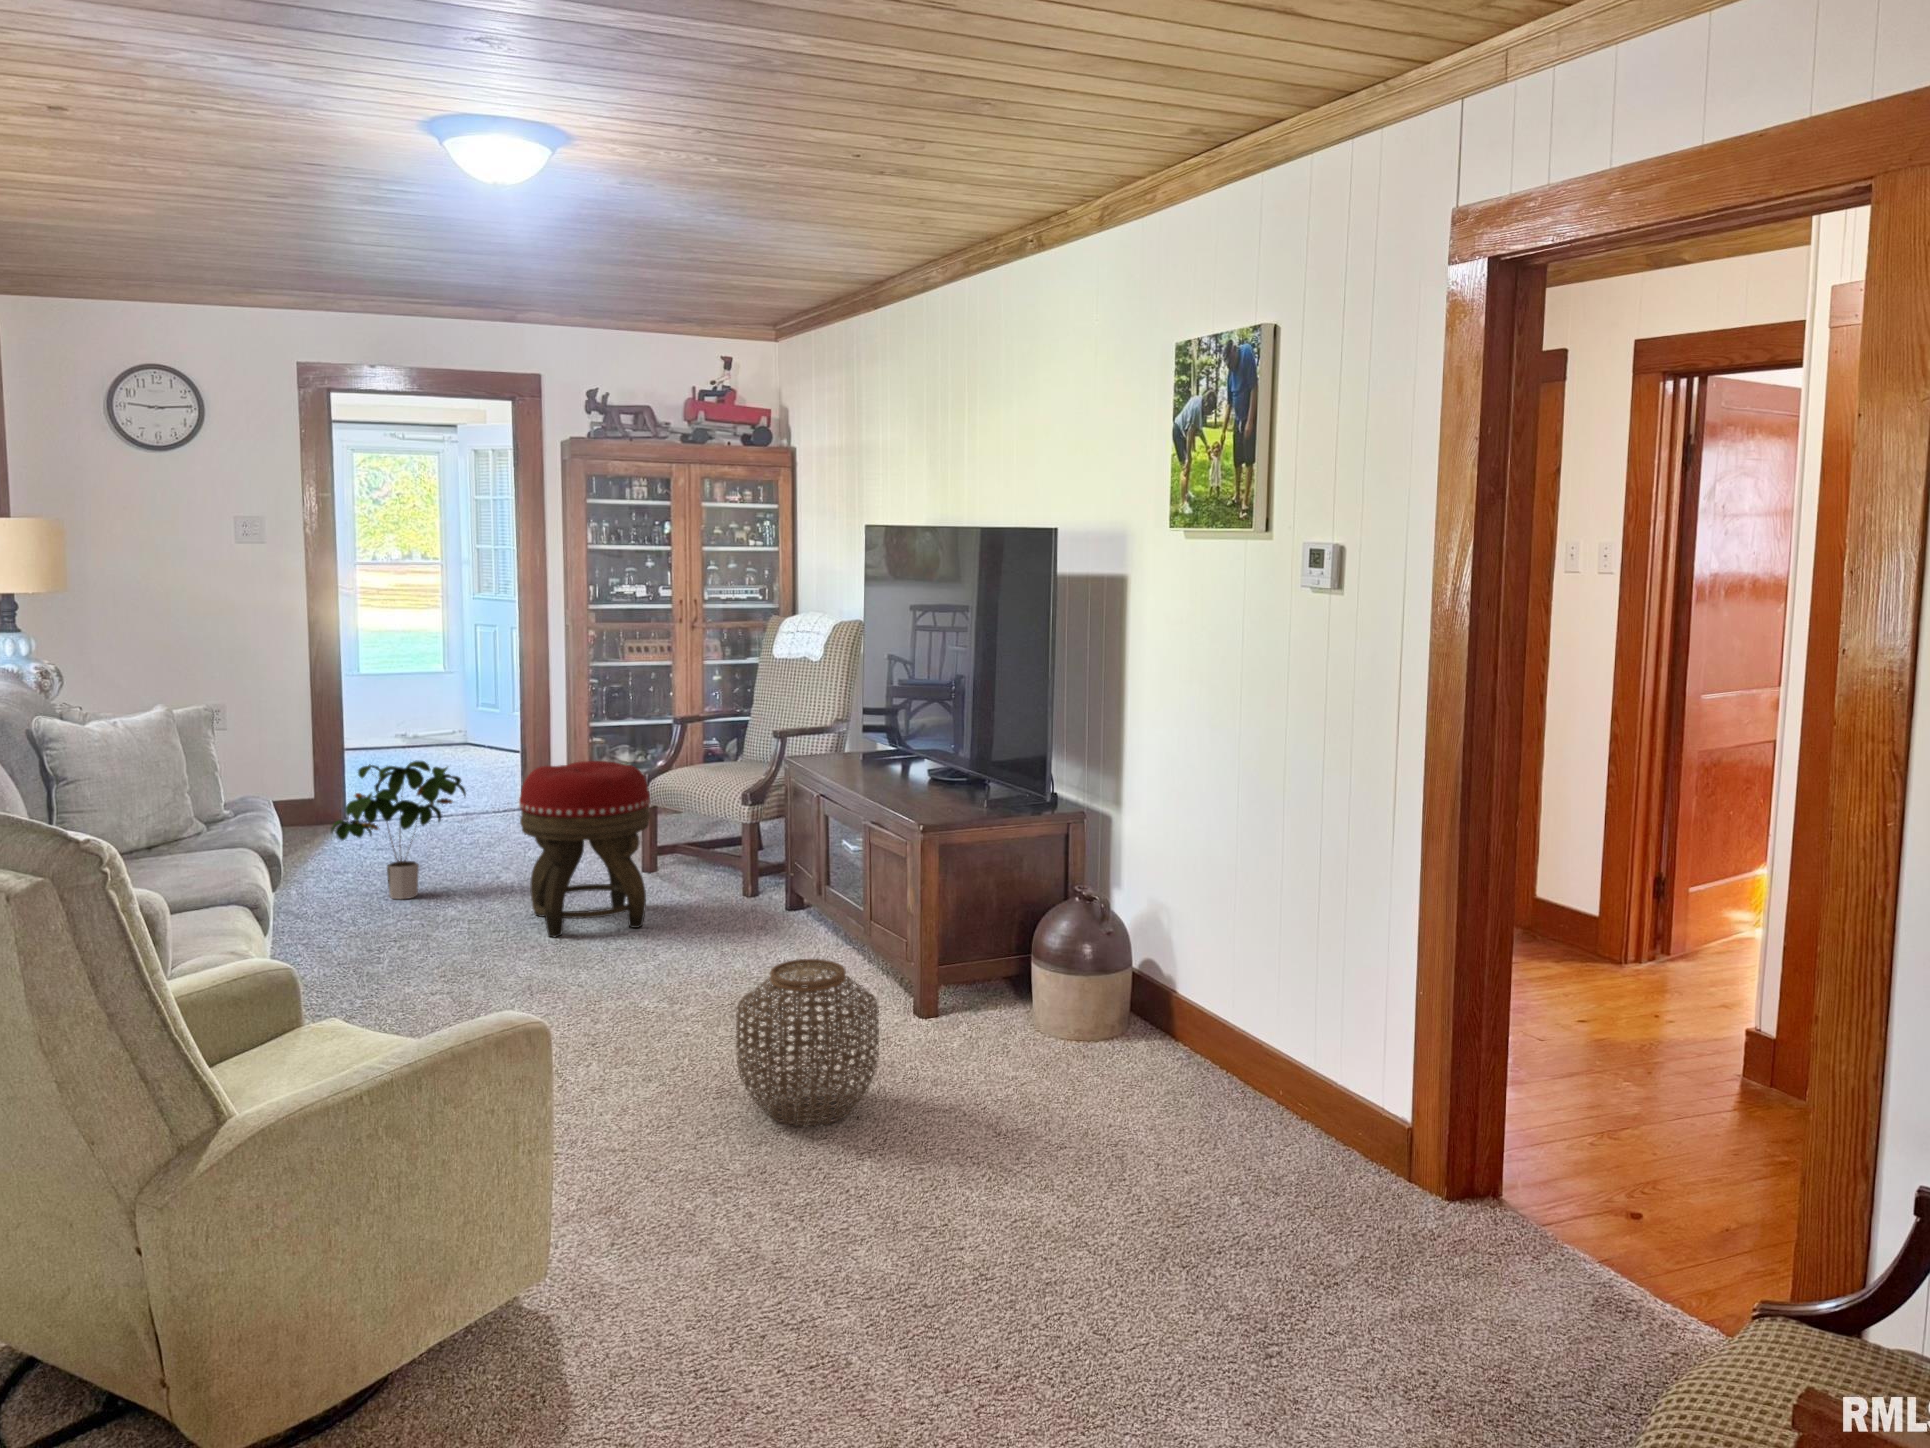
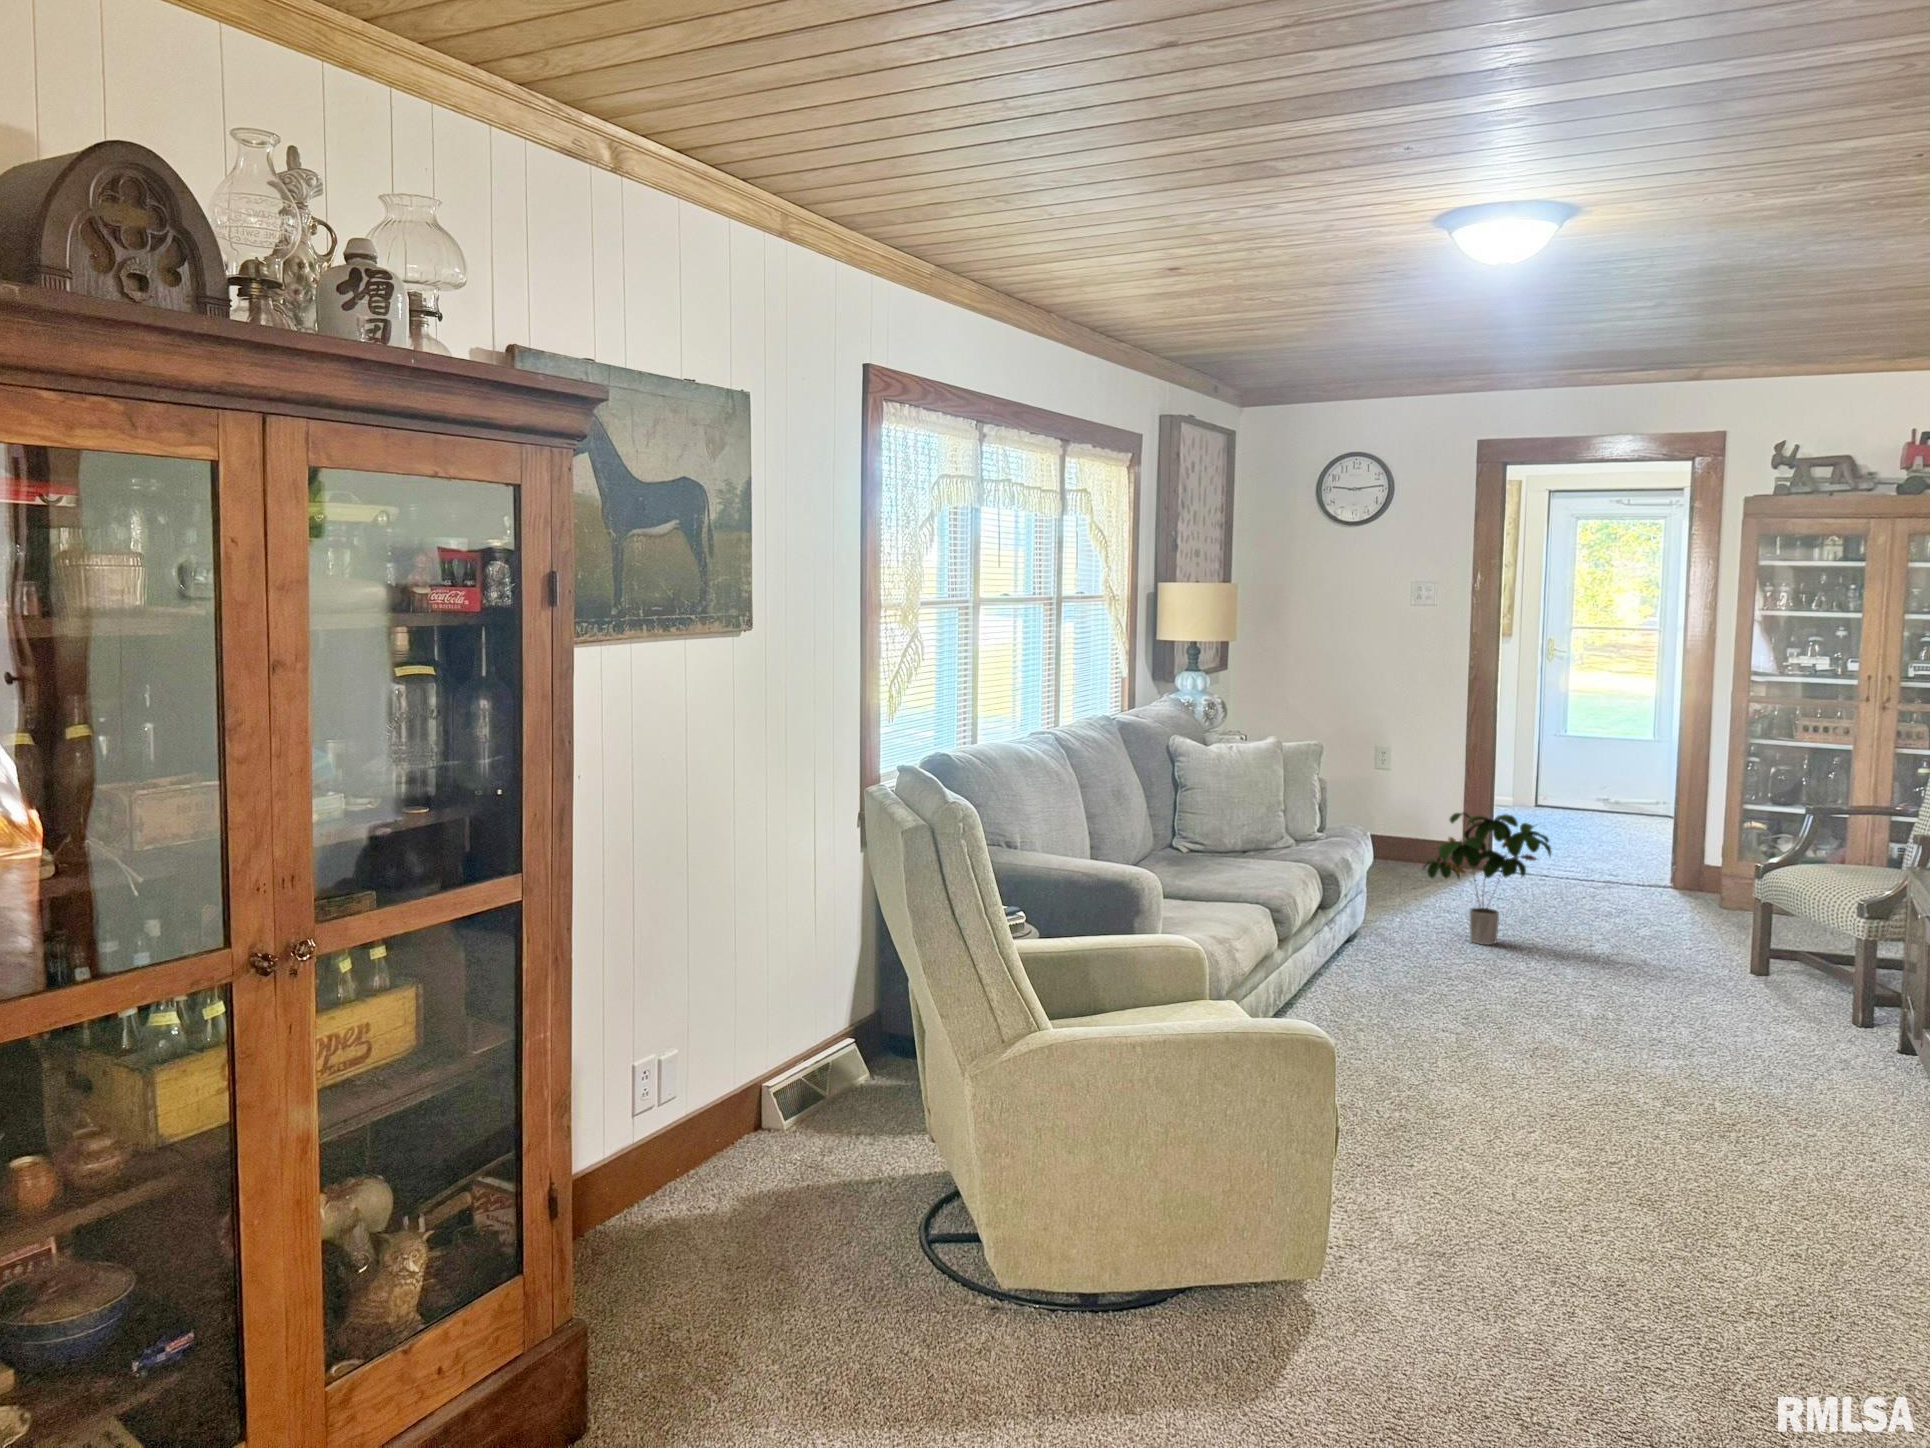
footstool: present [519,761,650,937] -> none [1578,835,1728,1025]
woven basket: present [736,959,879,1126] -> none [1642,1078,1831,1276]

